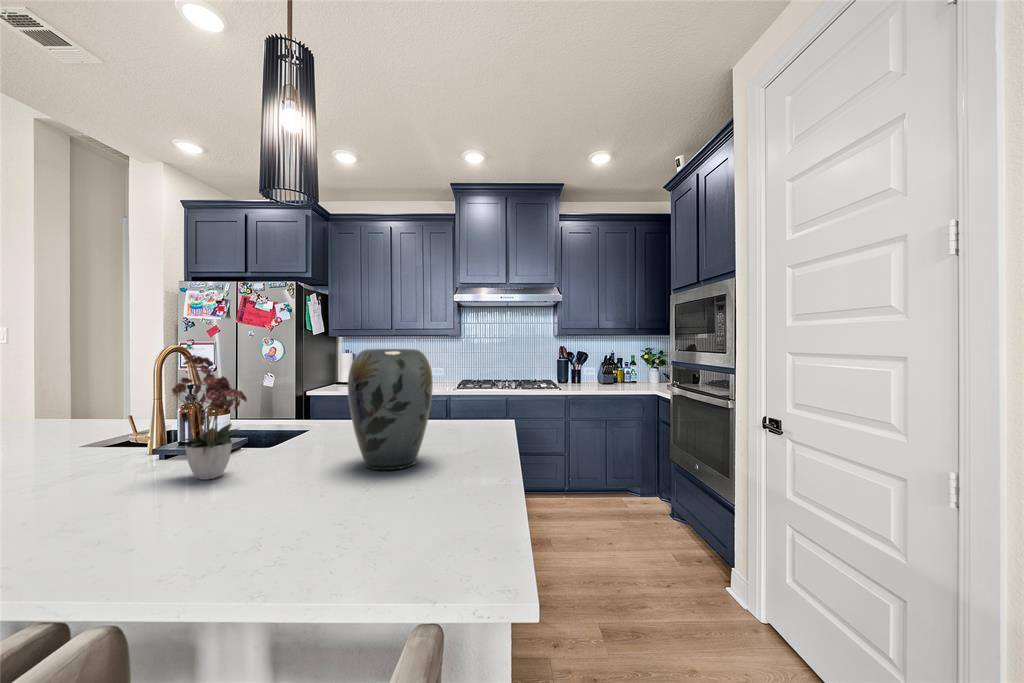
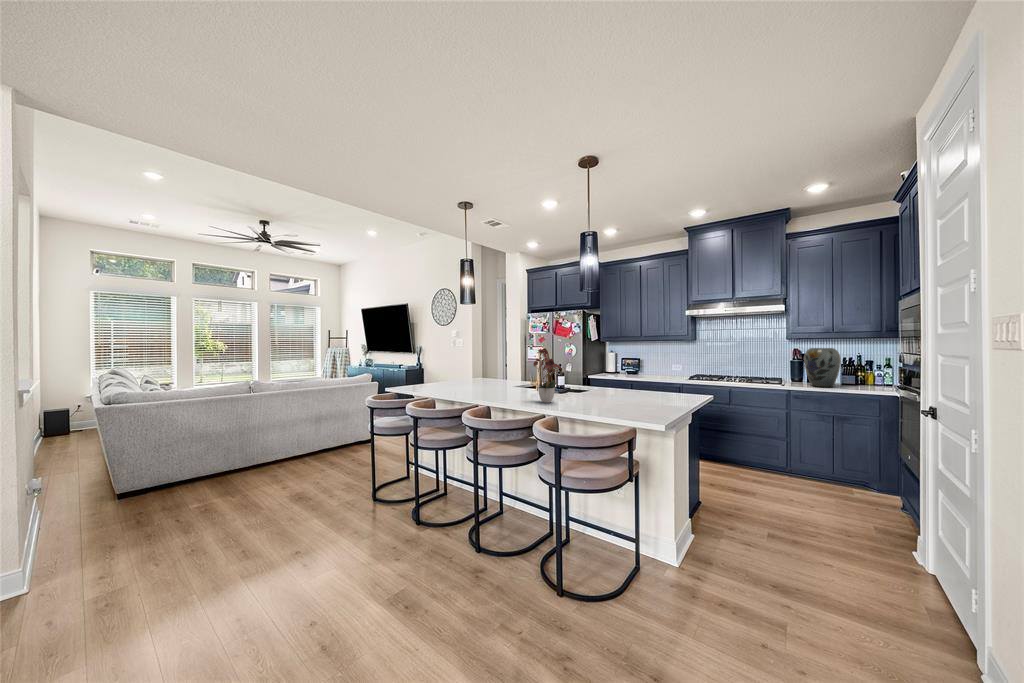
vase: present [348,349,433,470] -> present [804,348,841,387]

